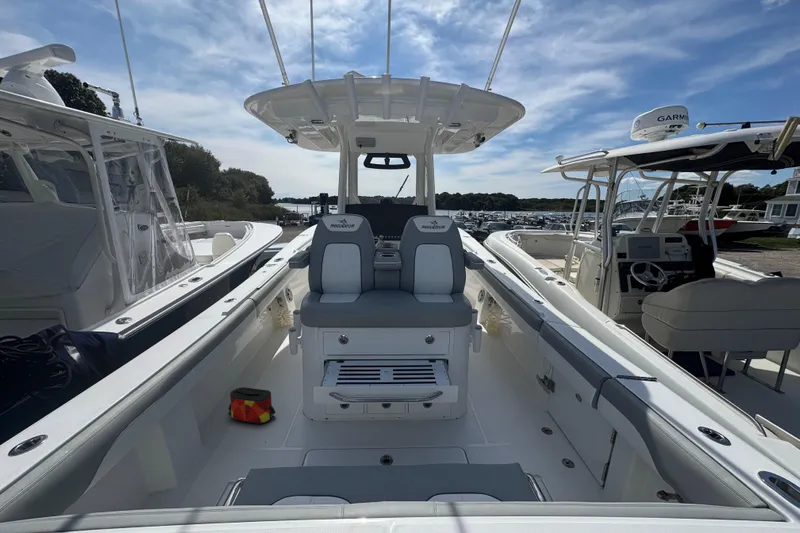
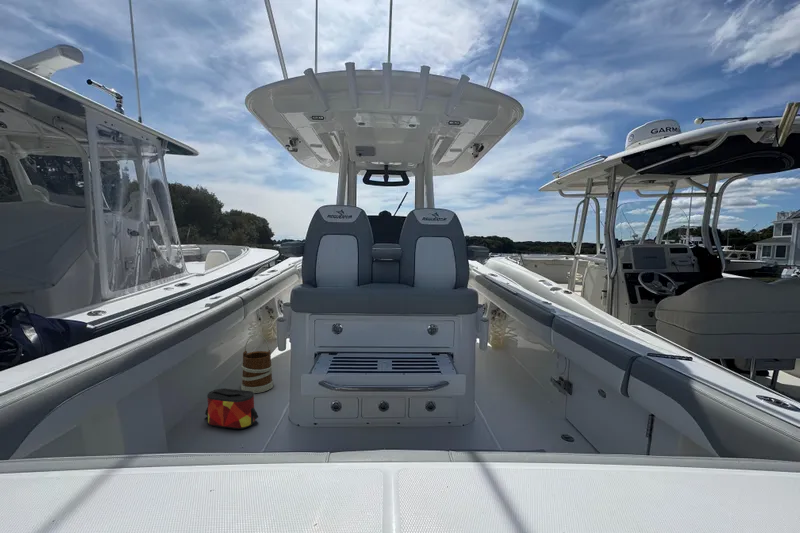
wooden bucket: none [256,334,285,387] -> present [241,334,273,393]

